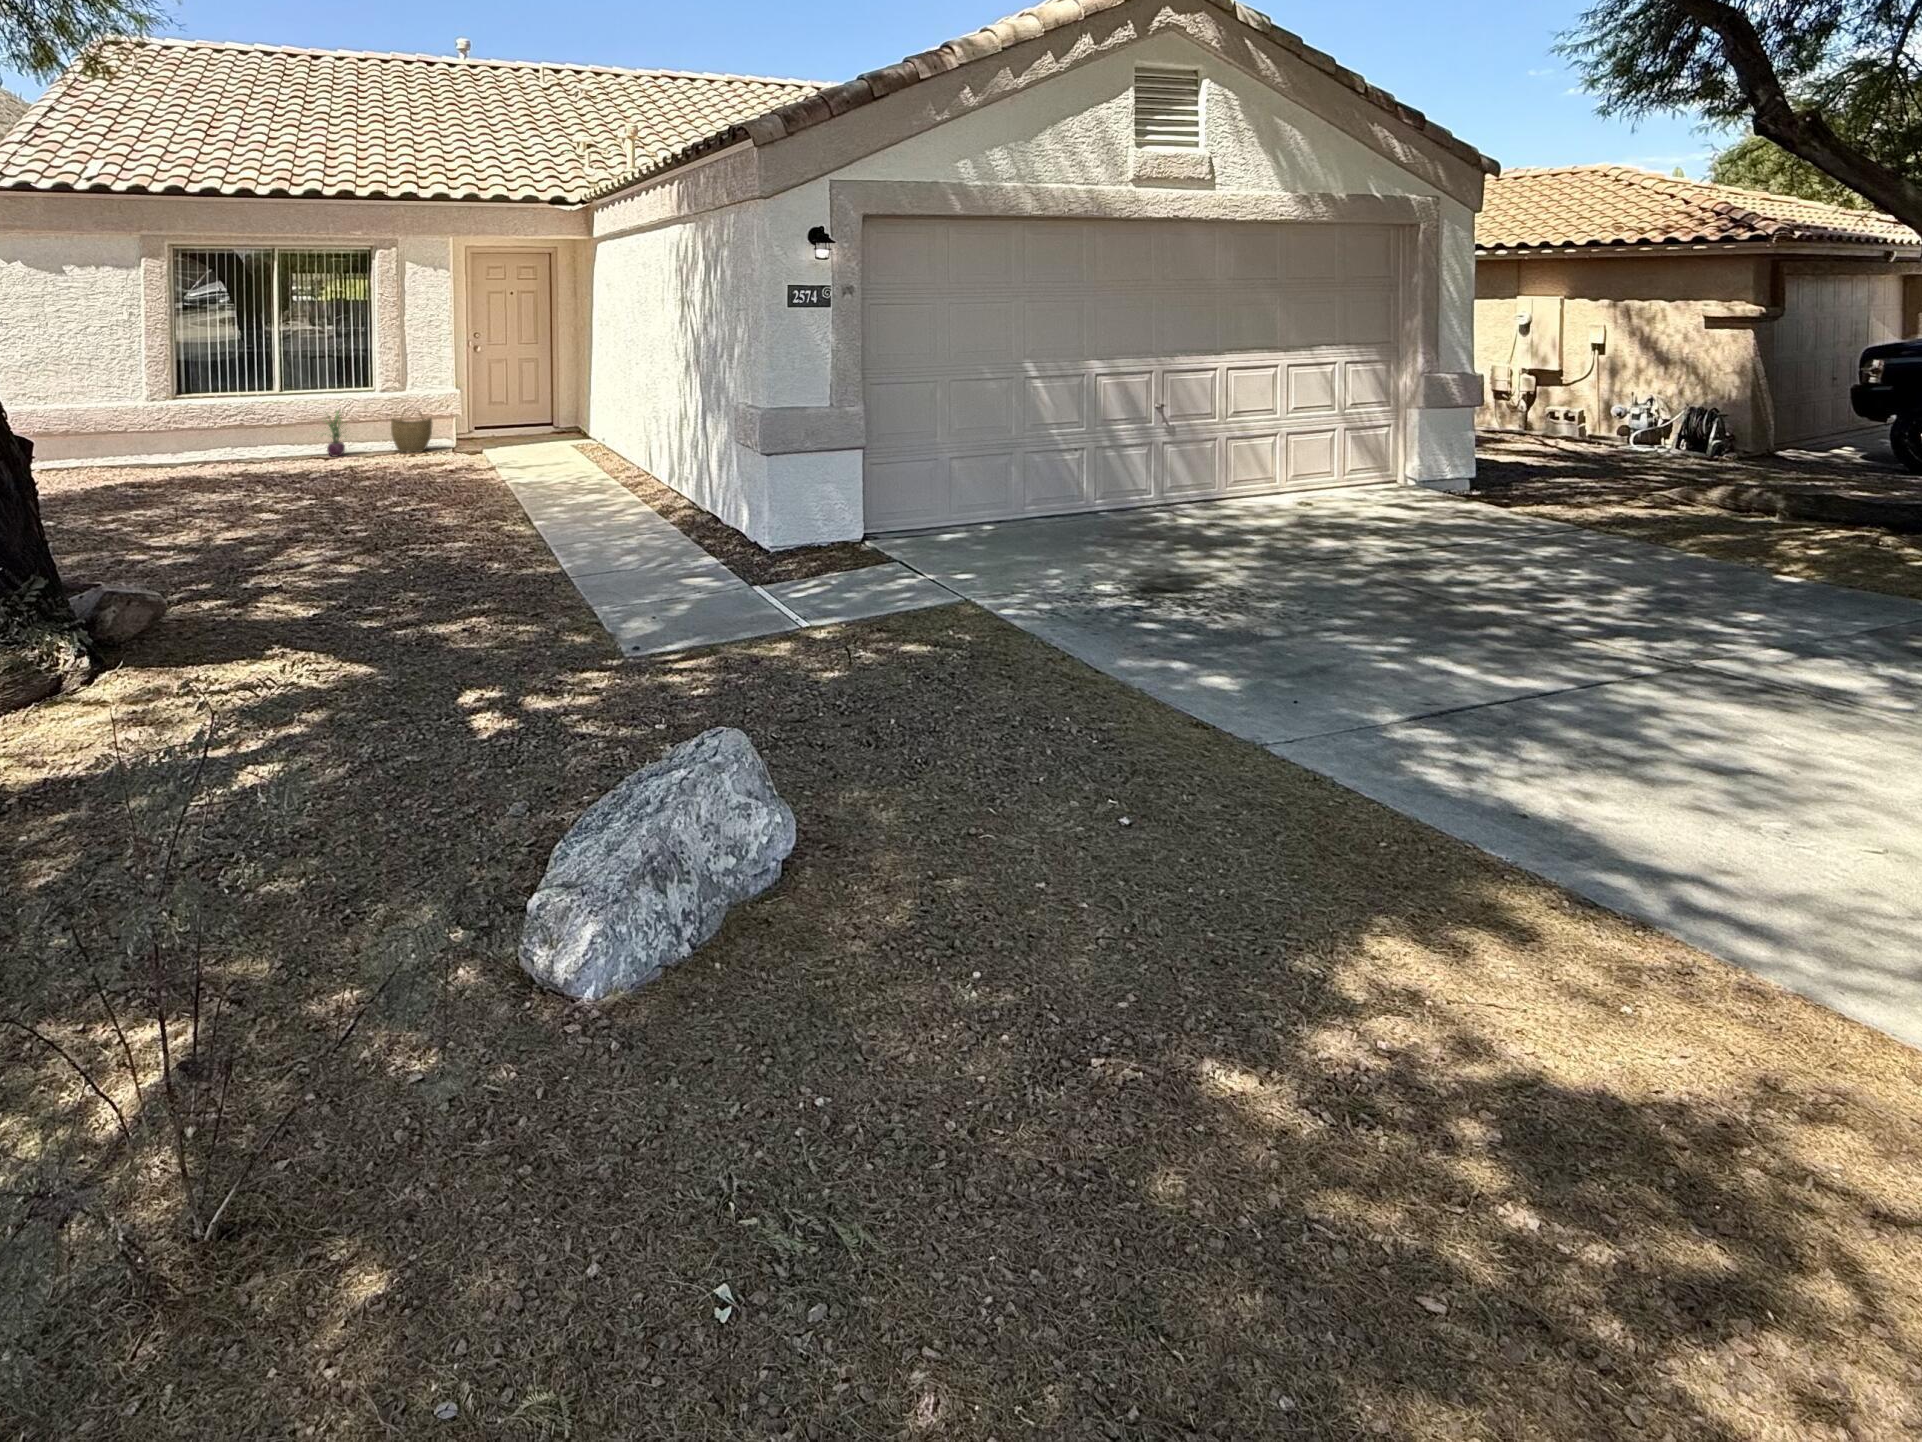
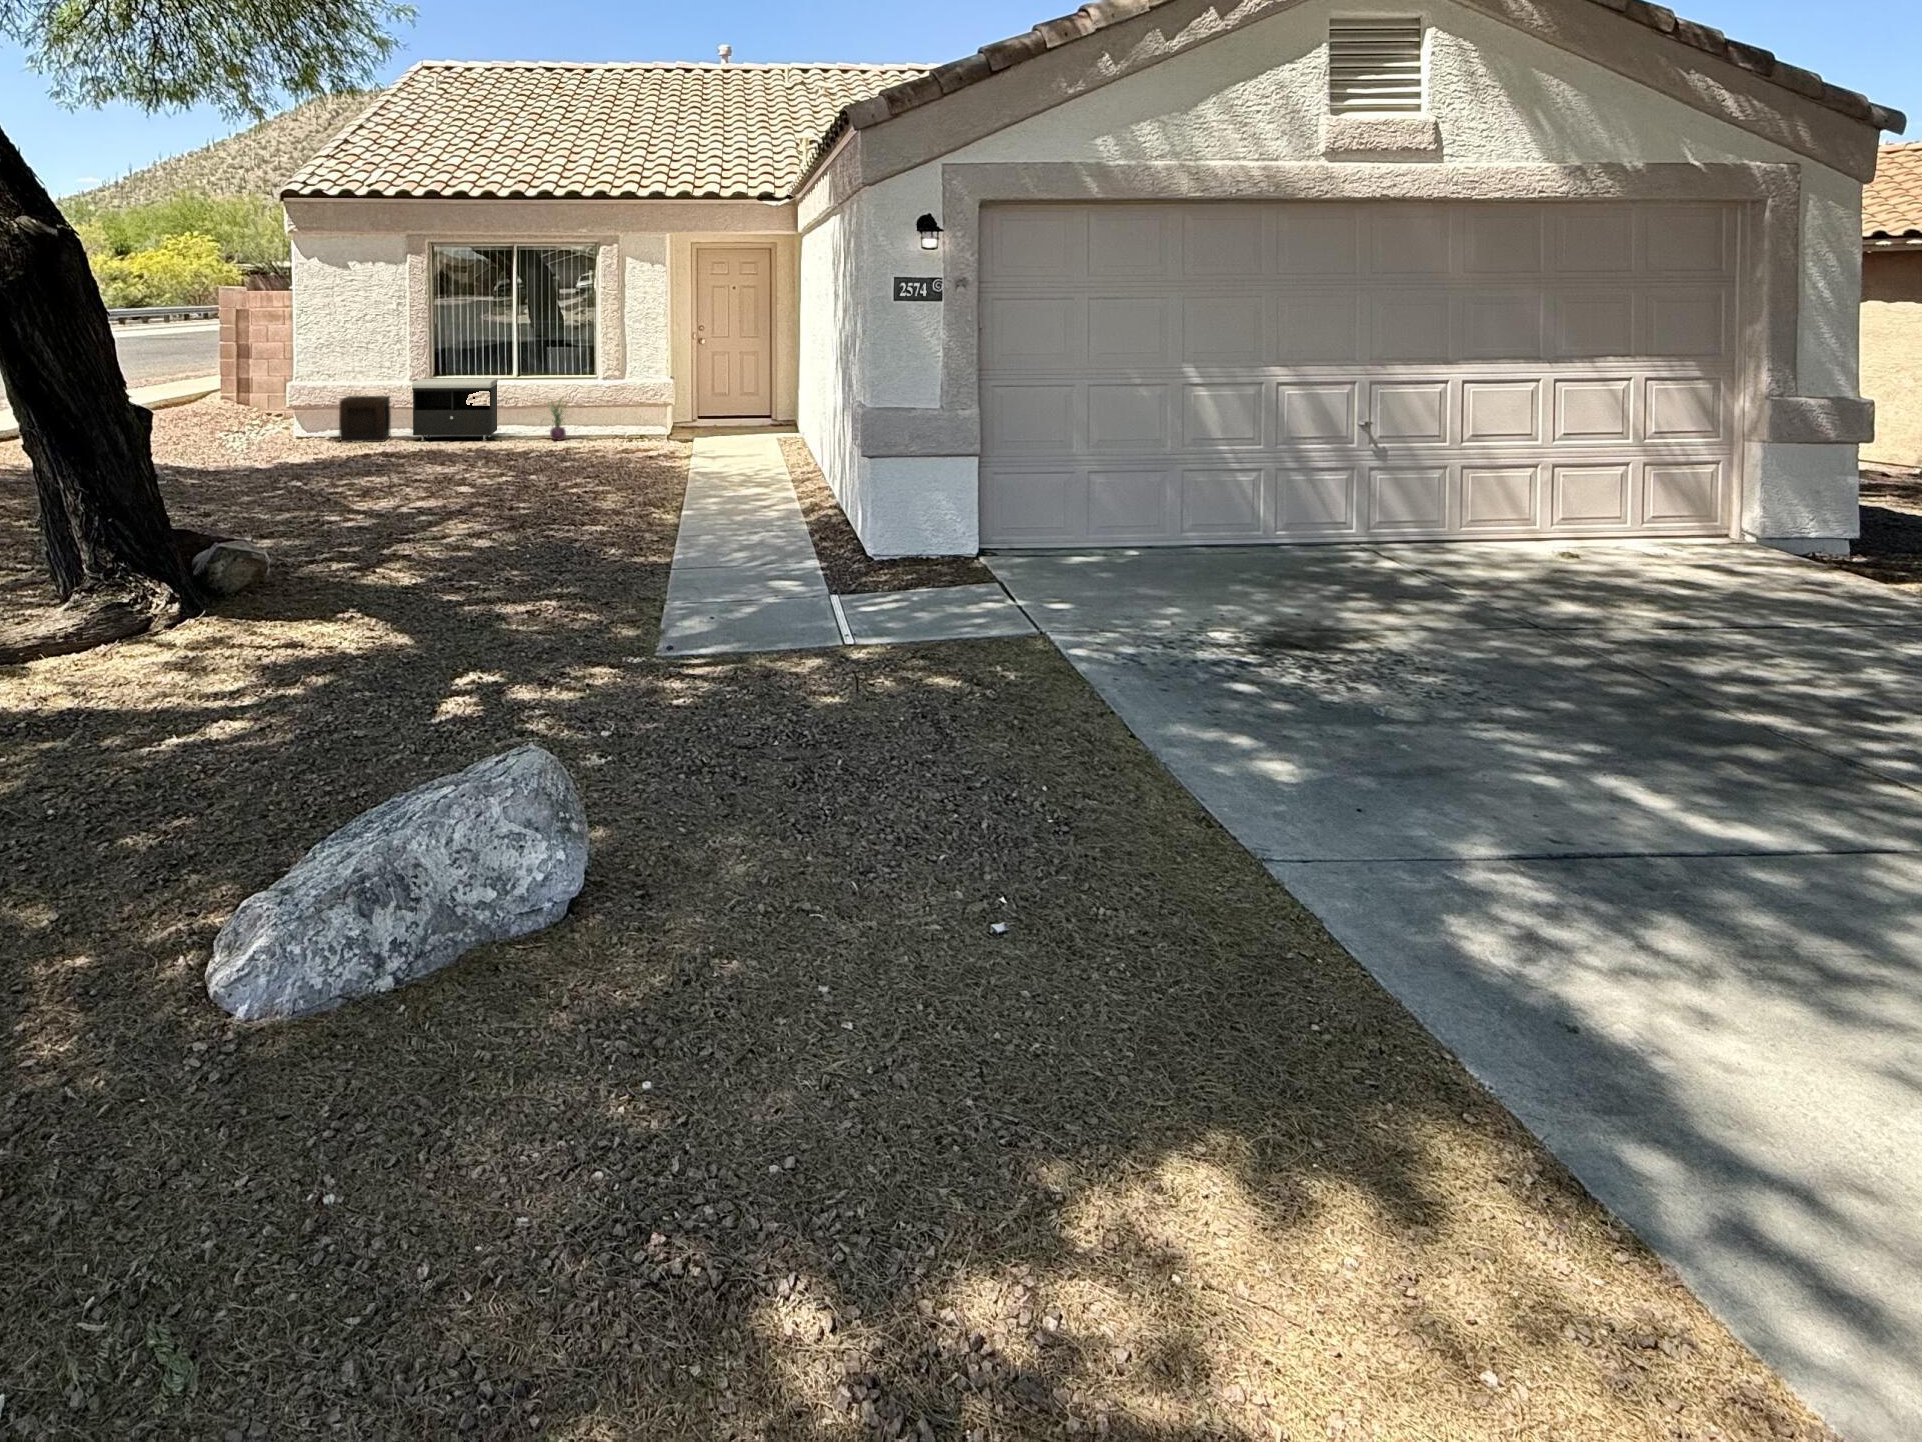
storage bench: none [162,393,261,465] -> present [412,379,498,441]
woven basket: present [391,409,432,452] -> none [607,396,645,440]
wooden crate: none [68,416,129,472] -> present [339,396,391,443]

